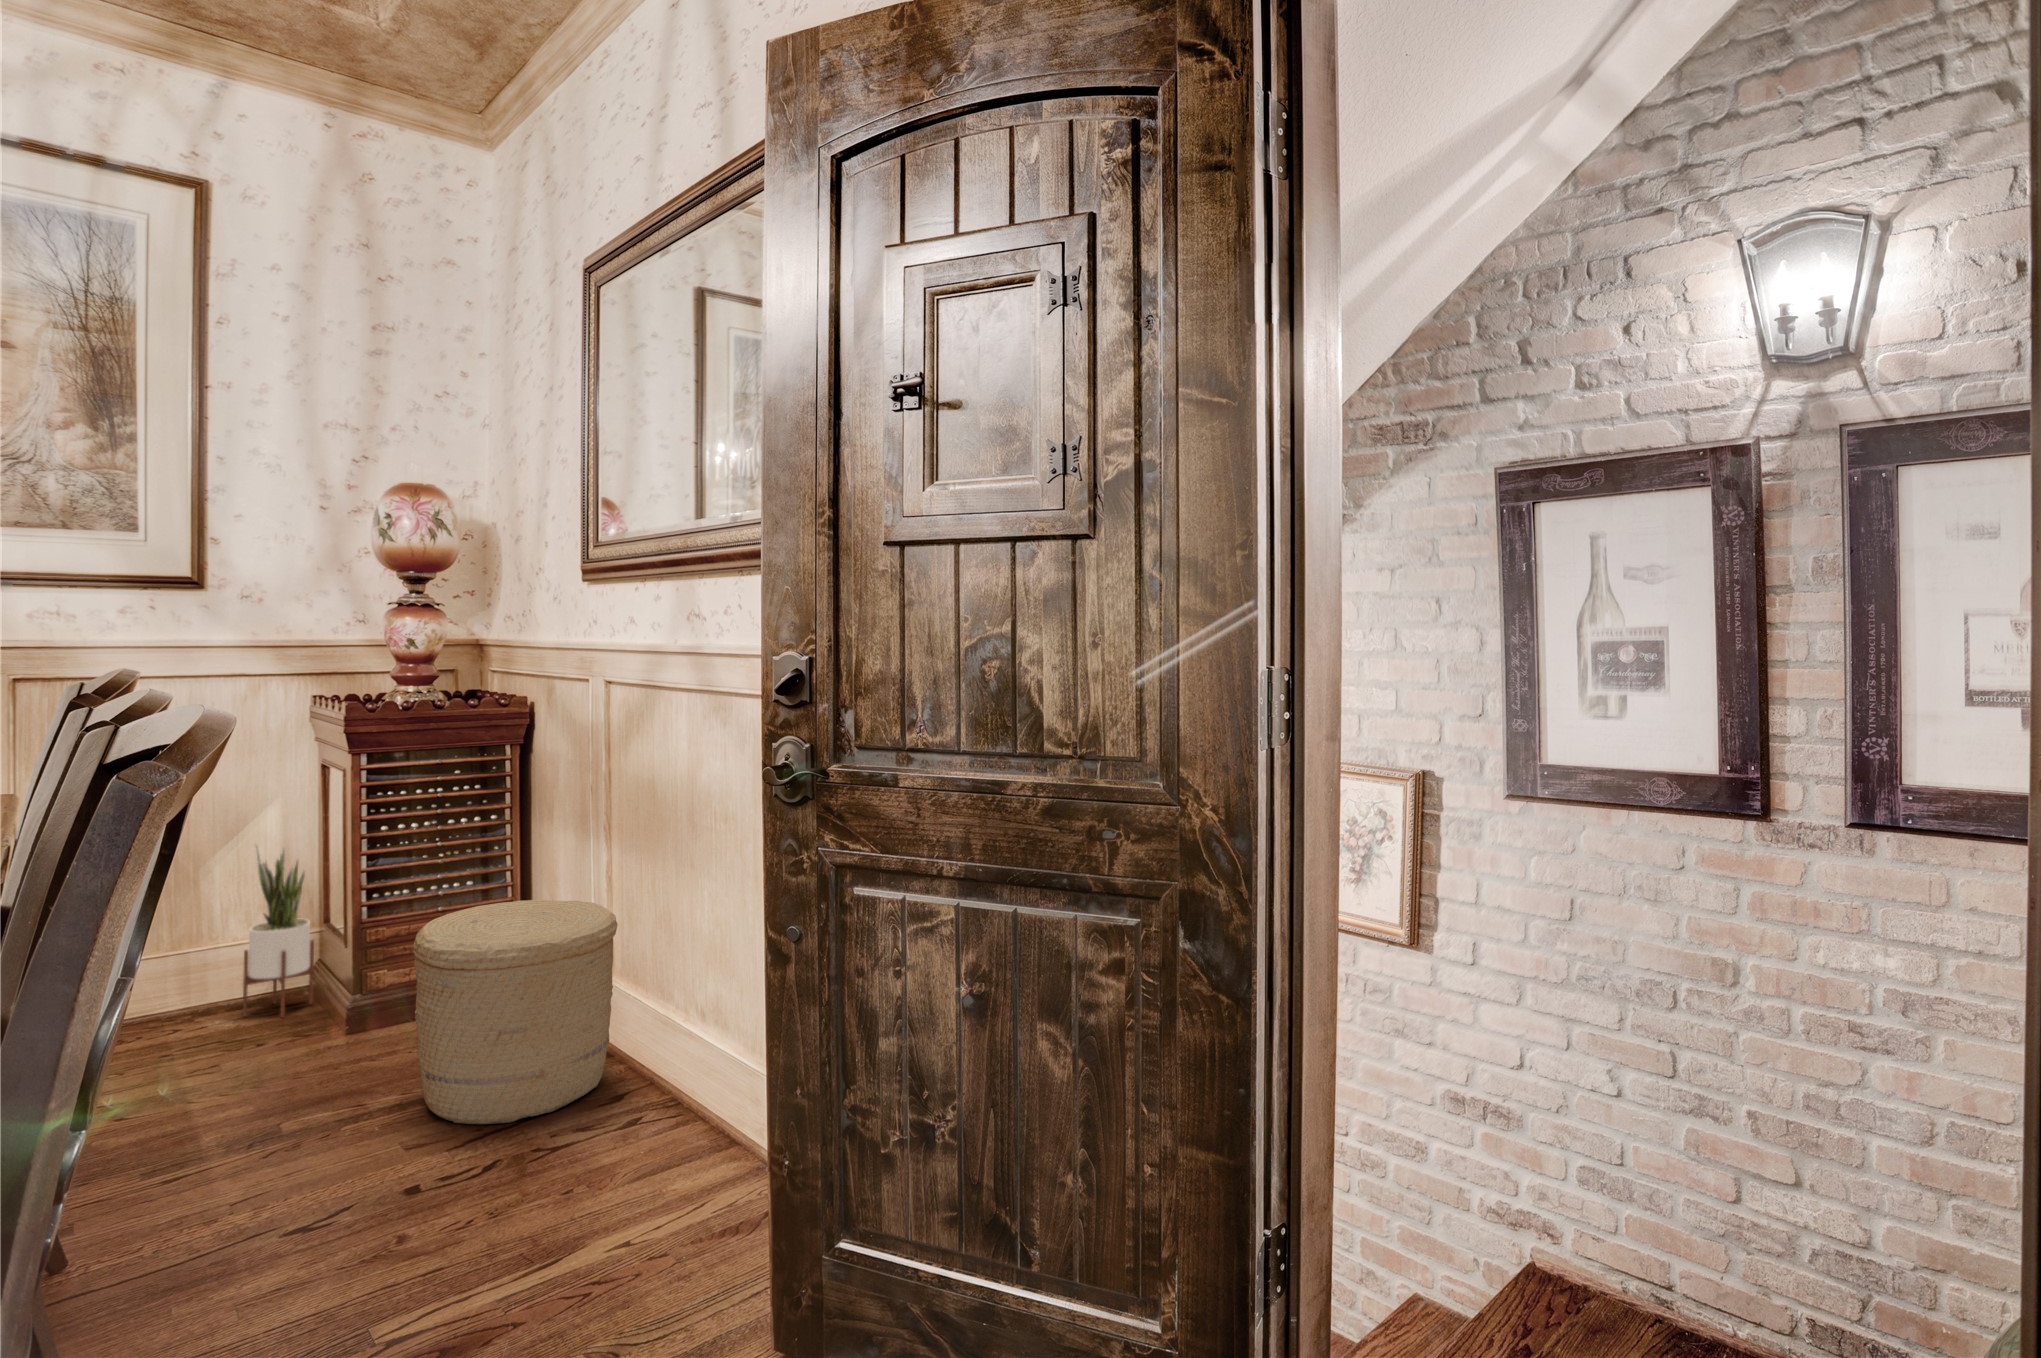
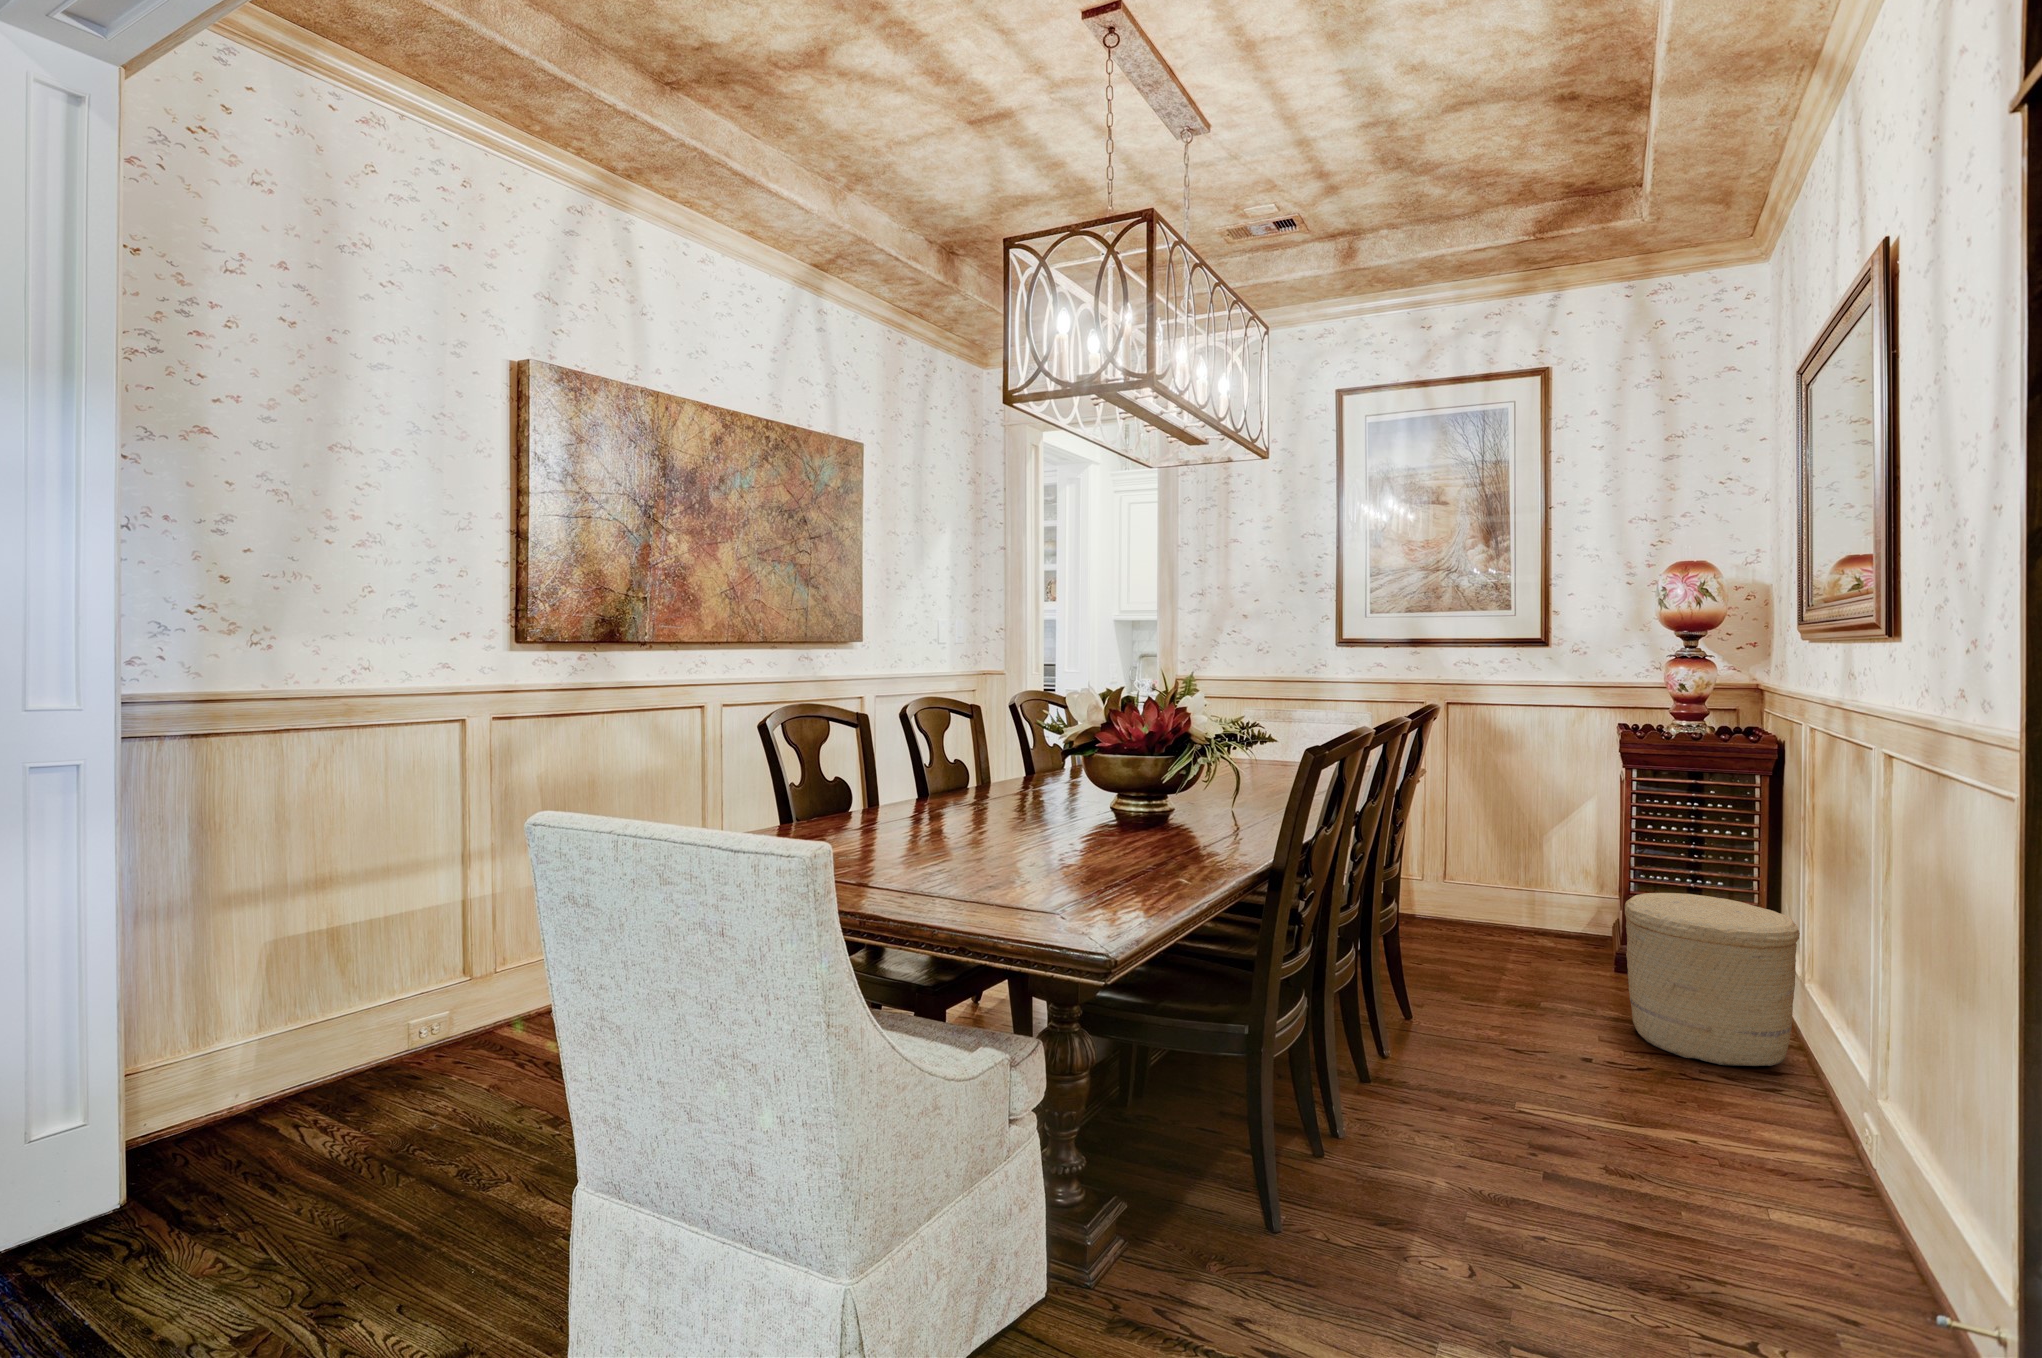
potted plant: present [243,846,314,1018] -> none [1565,822,1613,949]

